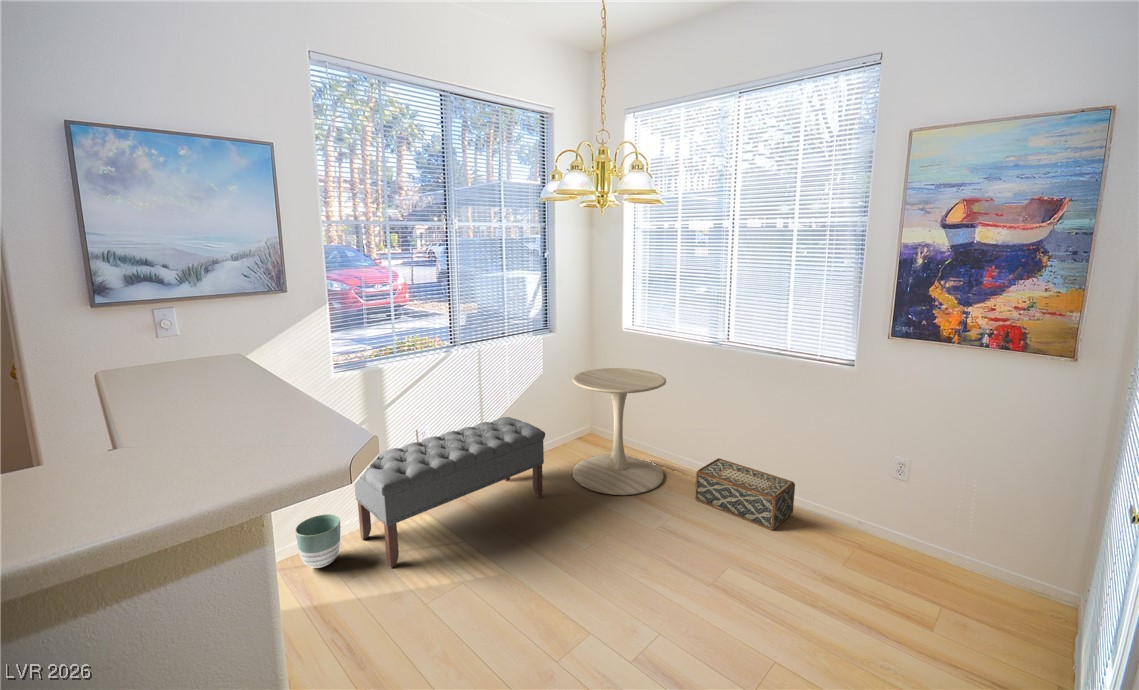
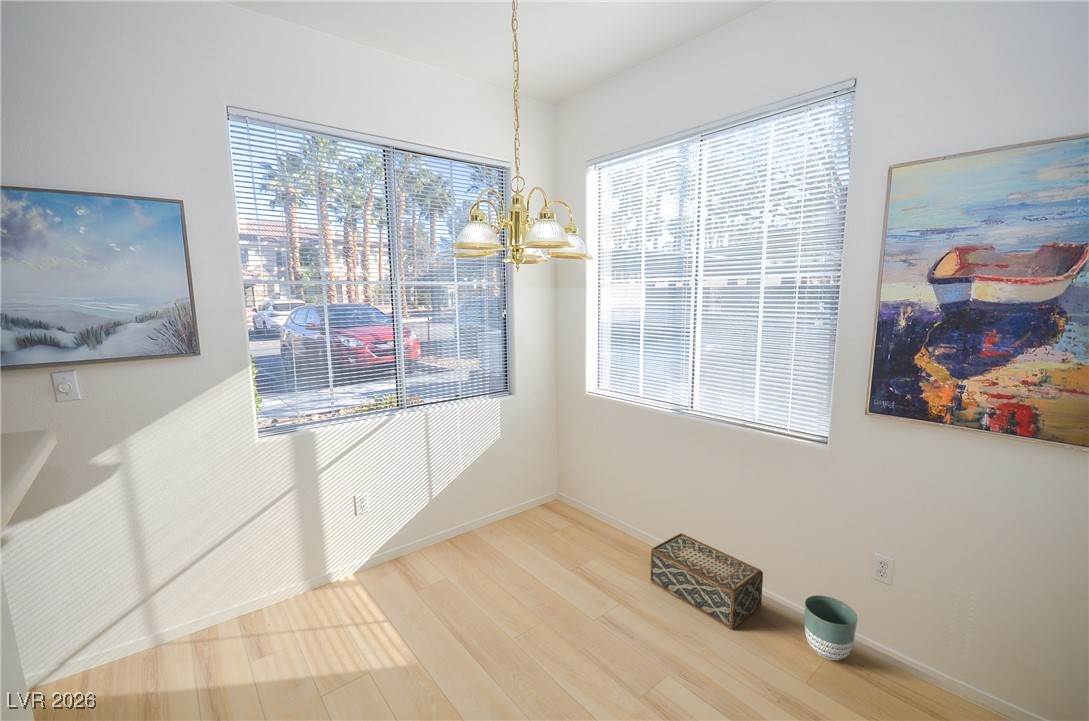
pedestal table: present [572,368,666,495] -> none [522,425,624,570]
bench: present [354,417,545,568] -> none [269,477,486,649]
planter: present [295,514,341,568] -> present [805,595,857,660]

